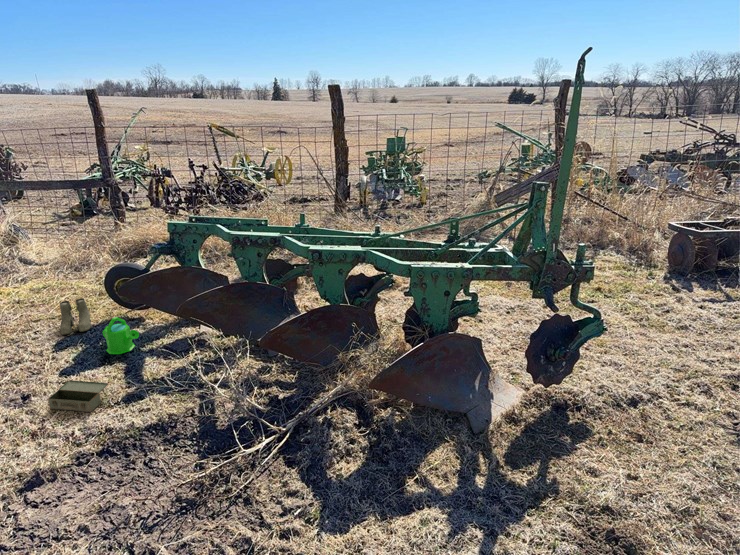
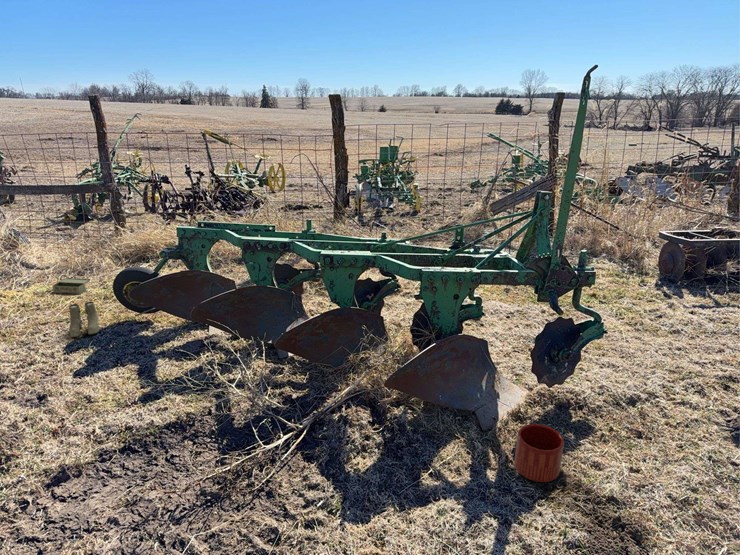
watering can: present [102,317,139,354] -> none [113,319,151,356]
toolbox: present [48,380,108,412] -> present [52,278,90,294]
planter: none [505,428,557,490] -> present [514,424,564,482]

